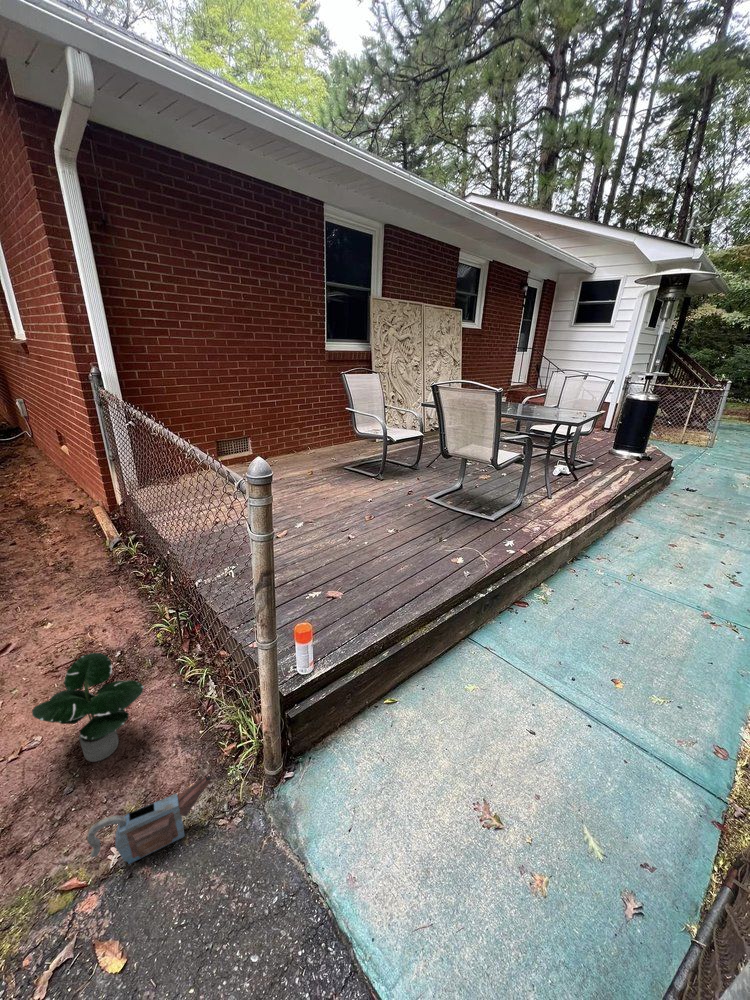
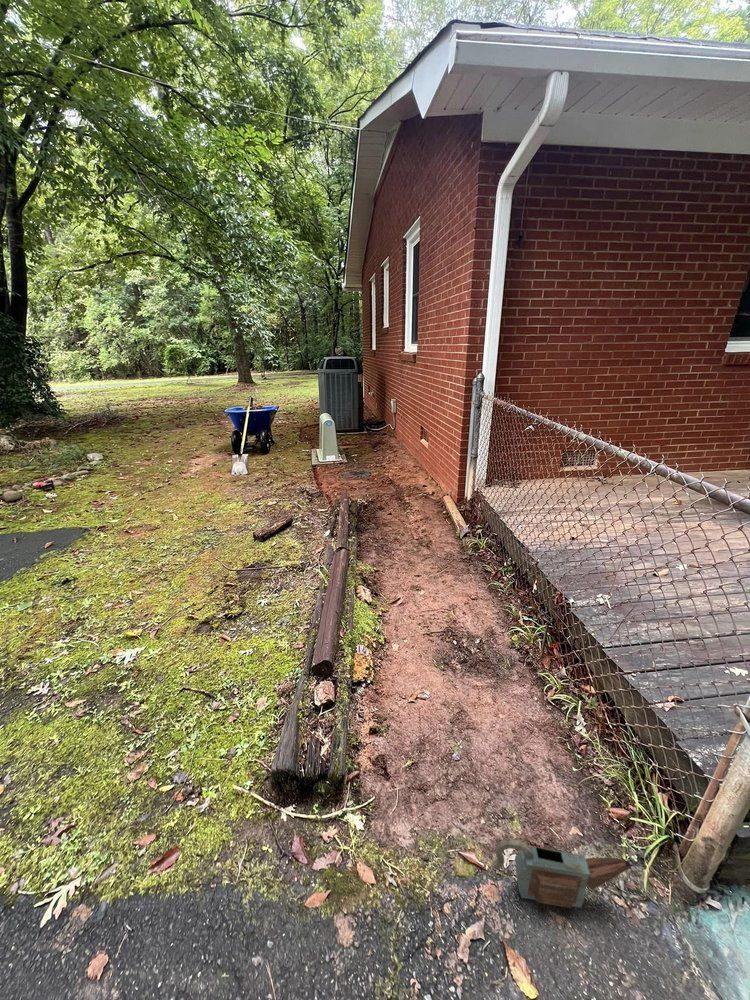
potted plant: present [32,653,144,762] -> none [443,643,535,752]

